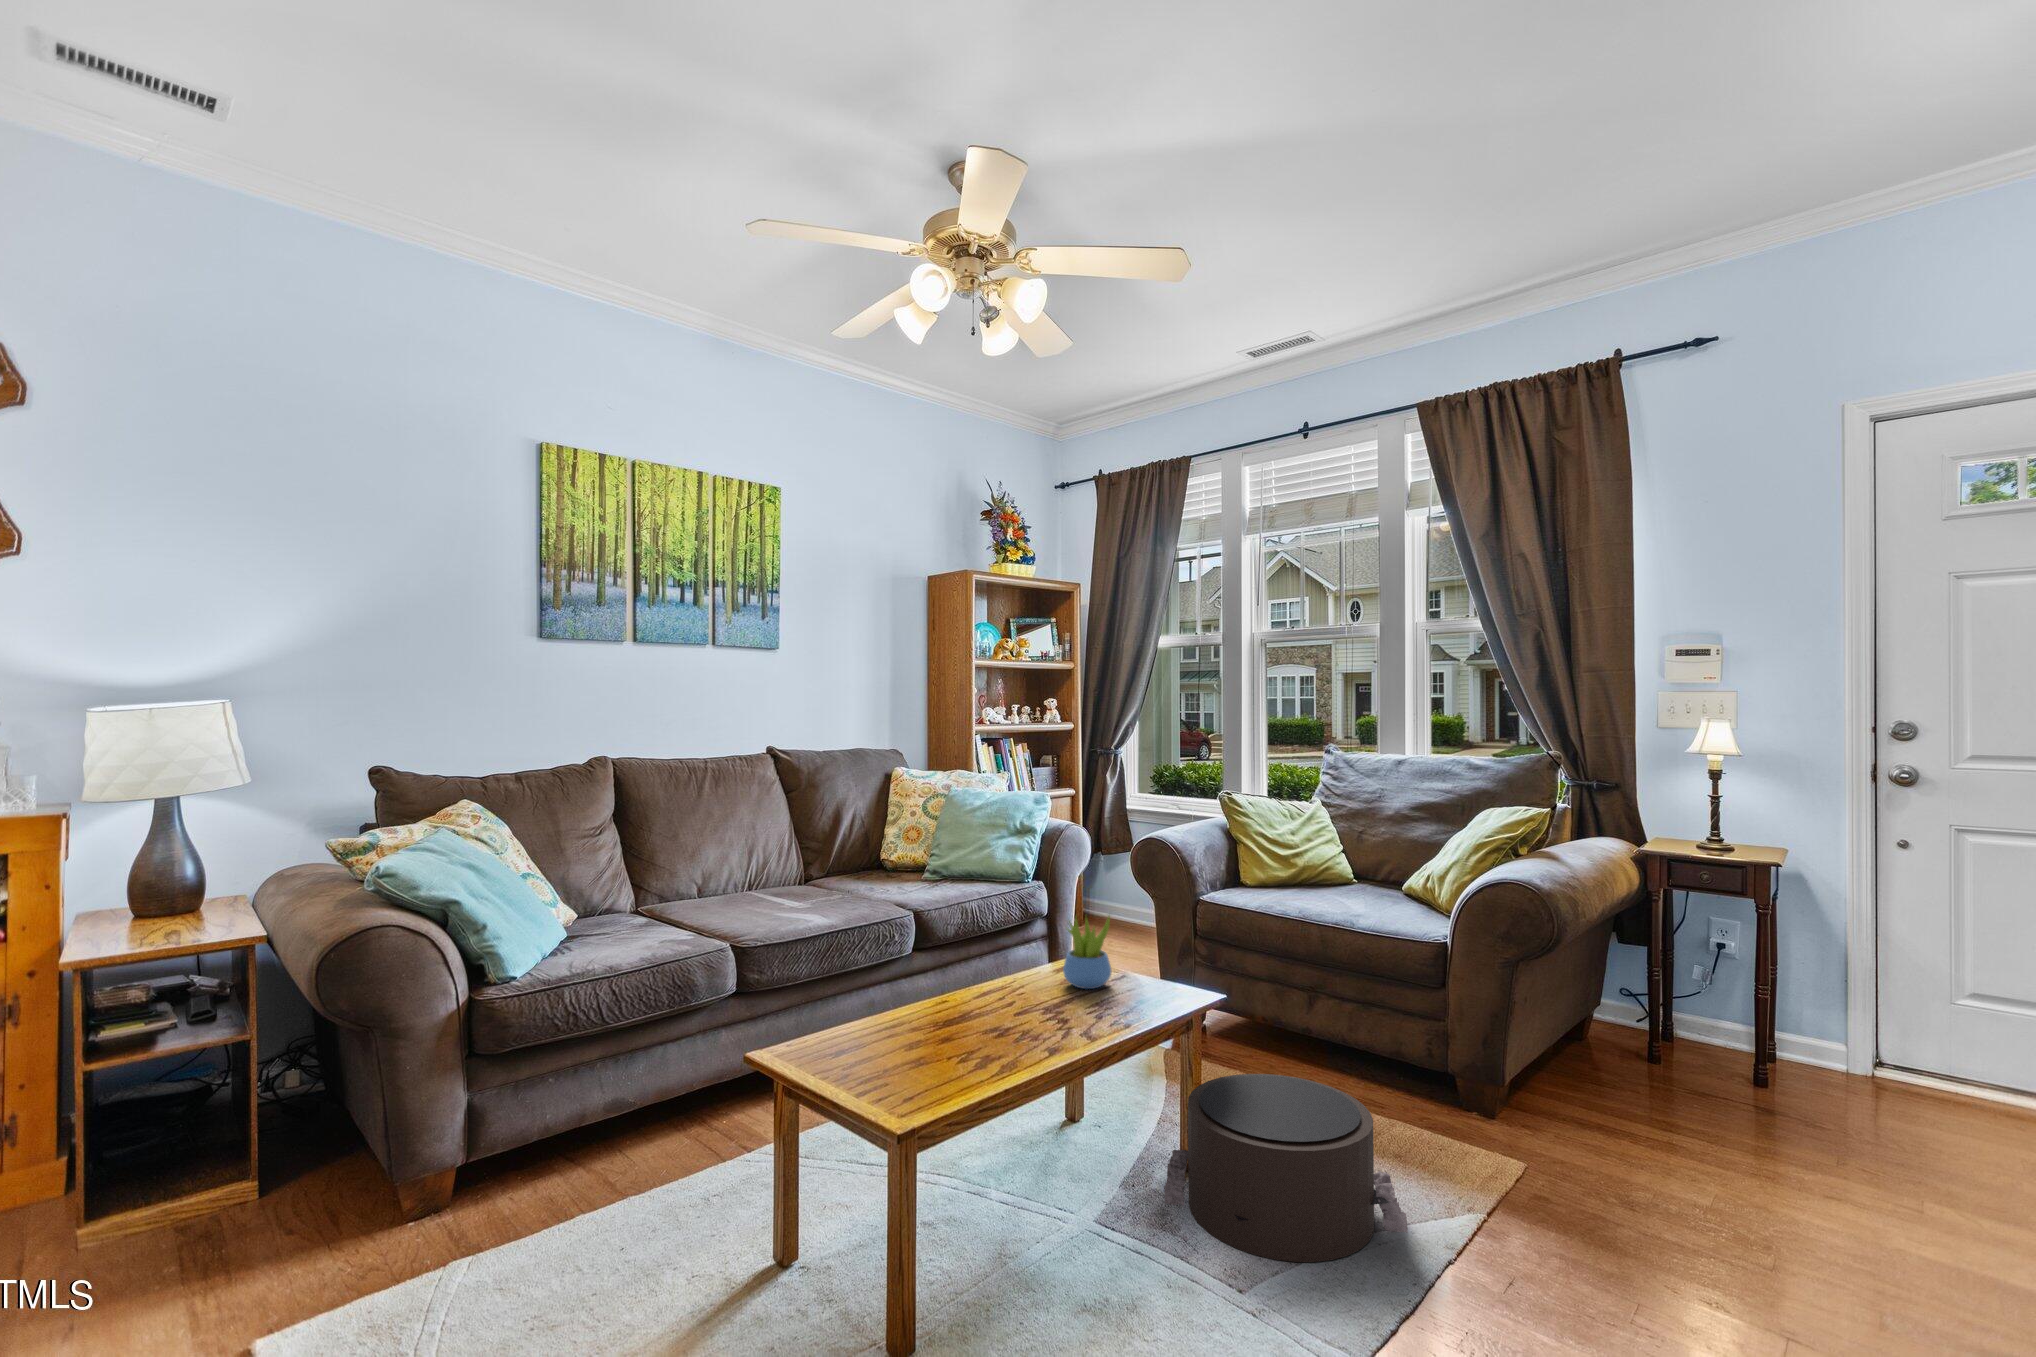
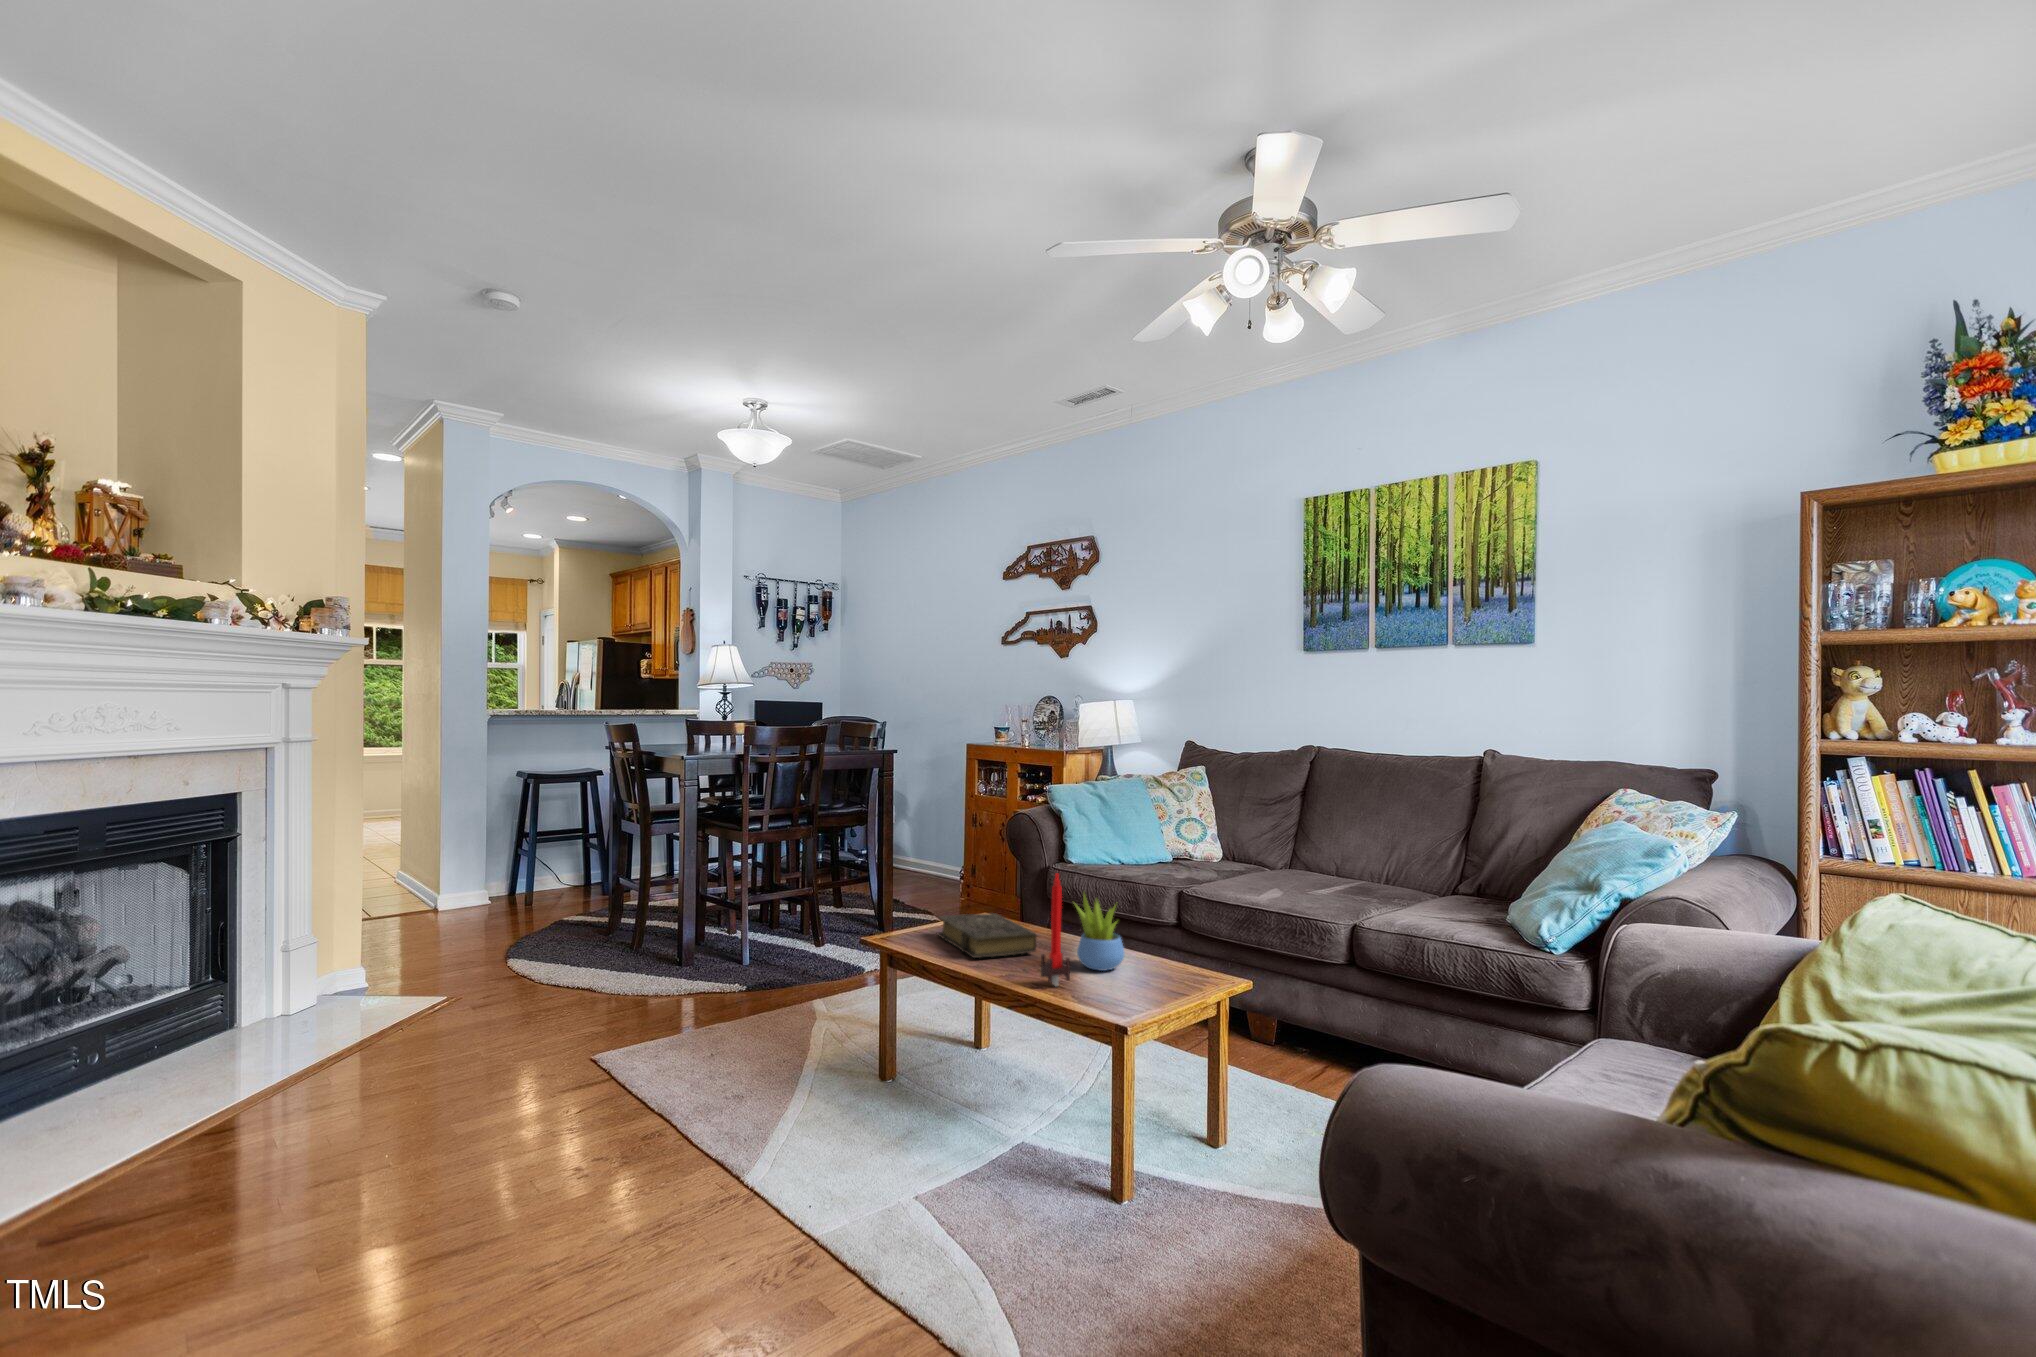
candle: none [1151,886,1183,997] -> present [1041,873,1070,986]
book: none [955,983,1108,1053] -> present [938,913,1037,958]
pouf: present [1164,1074,1408,1262] -> none [817,1054,1030,1238]

